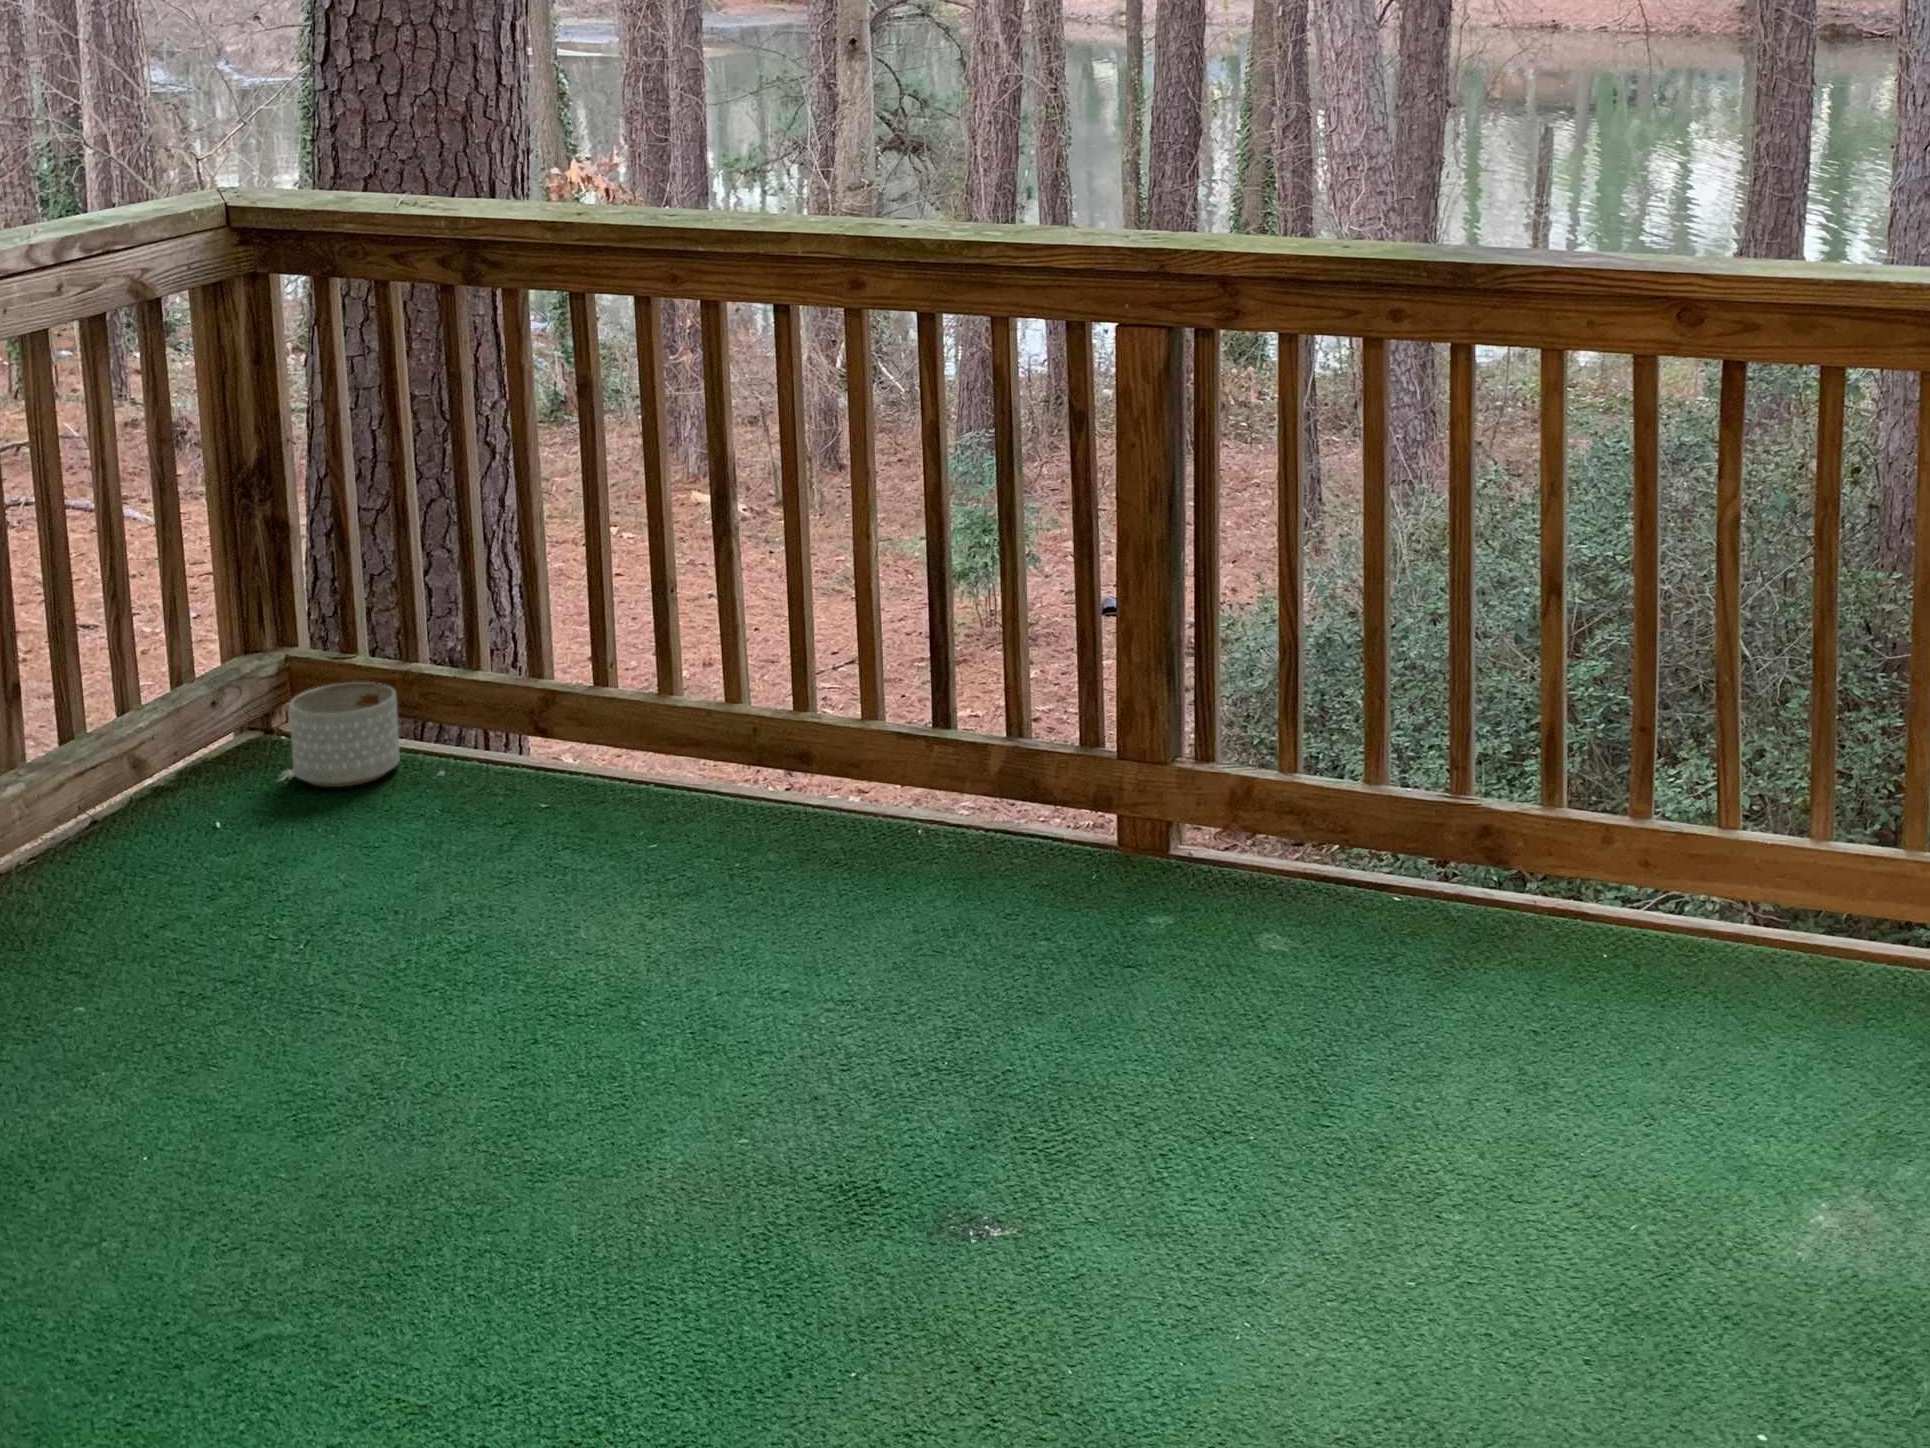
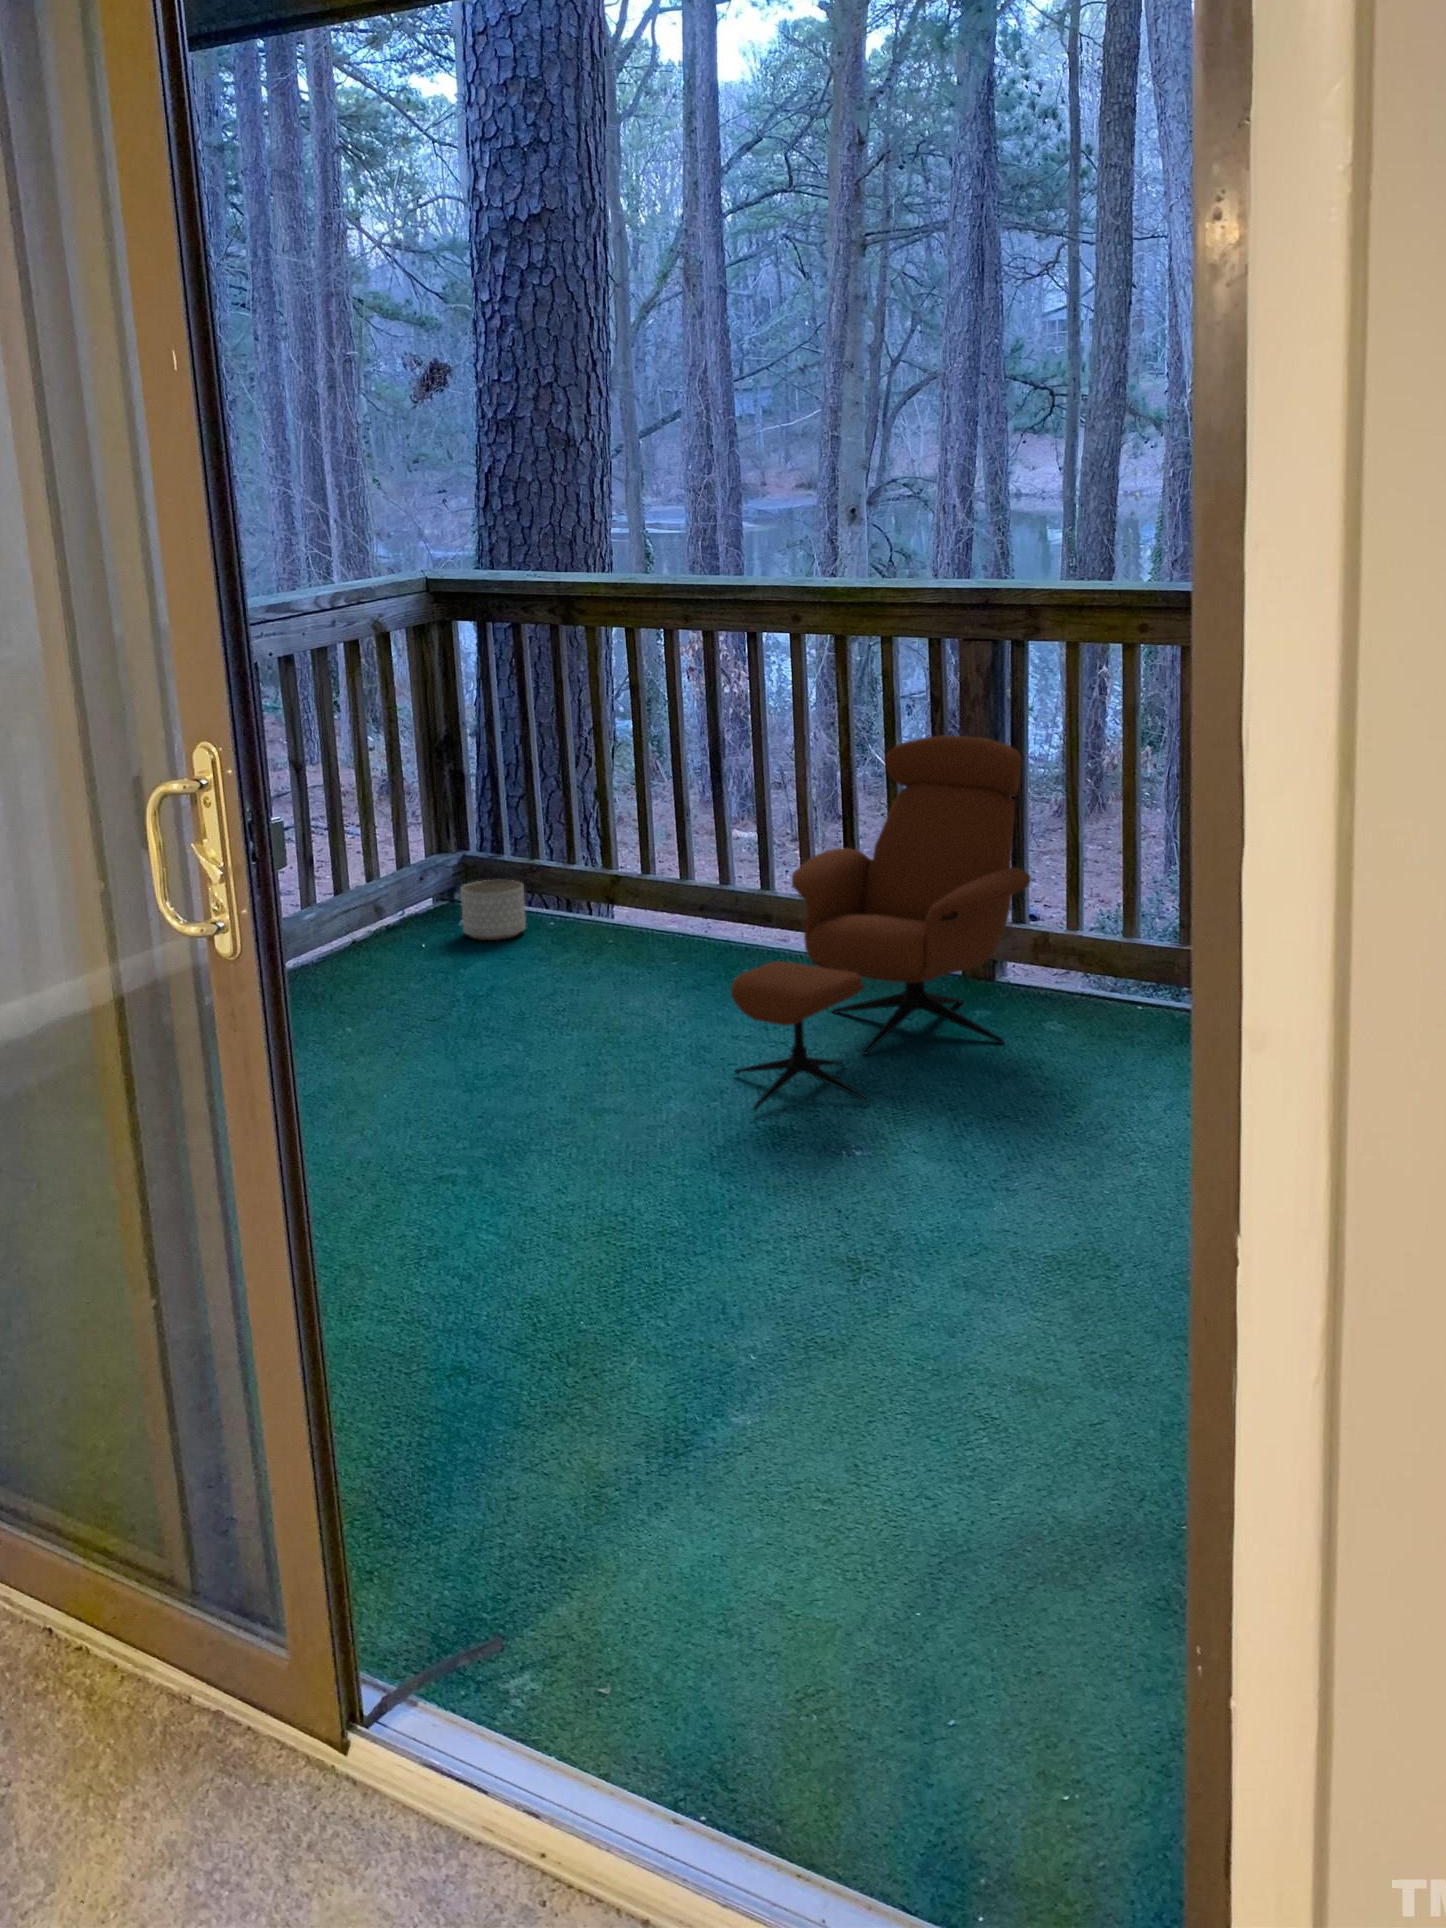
lounge chair: none [768,473,1233,1154] -> present [731,735,1030,1110]

